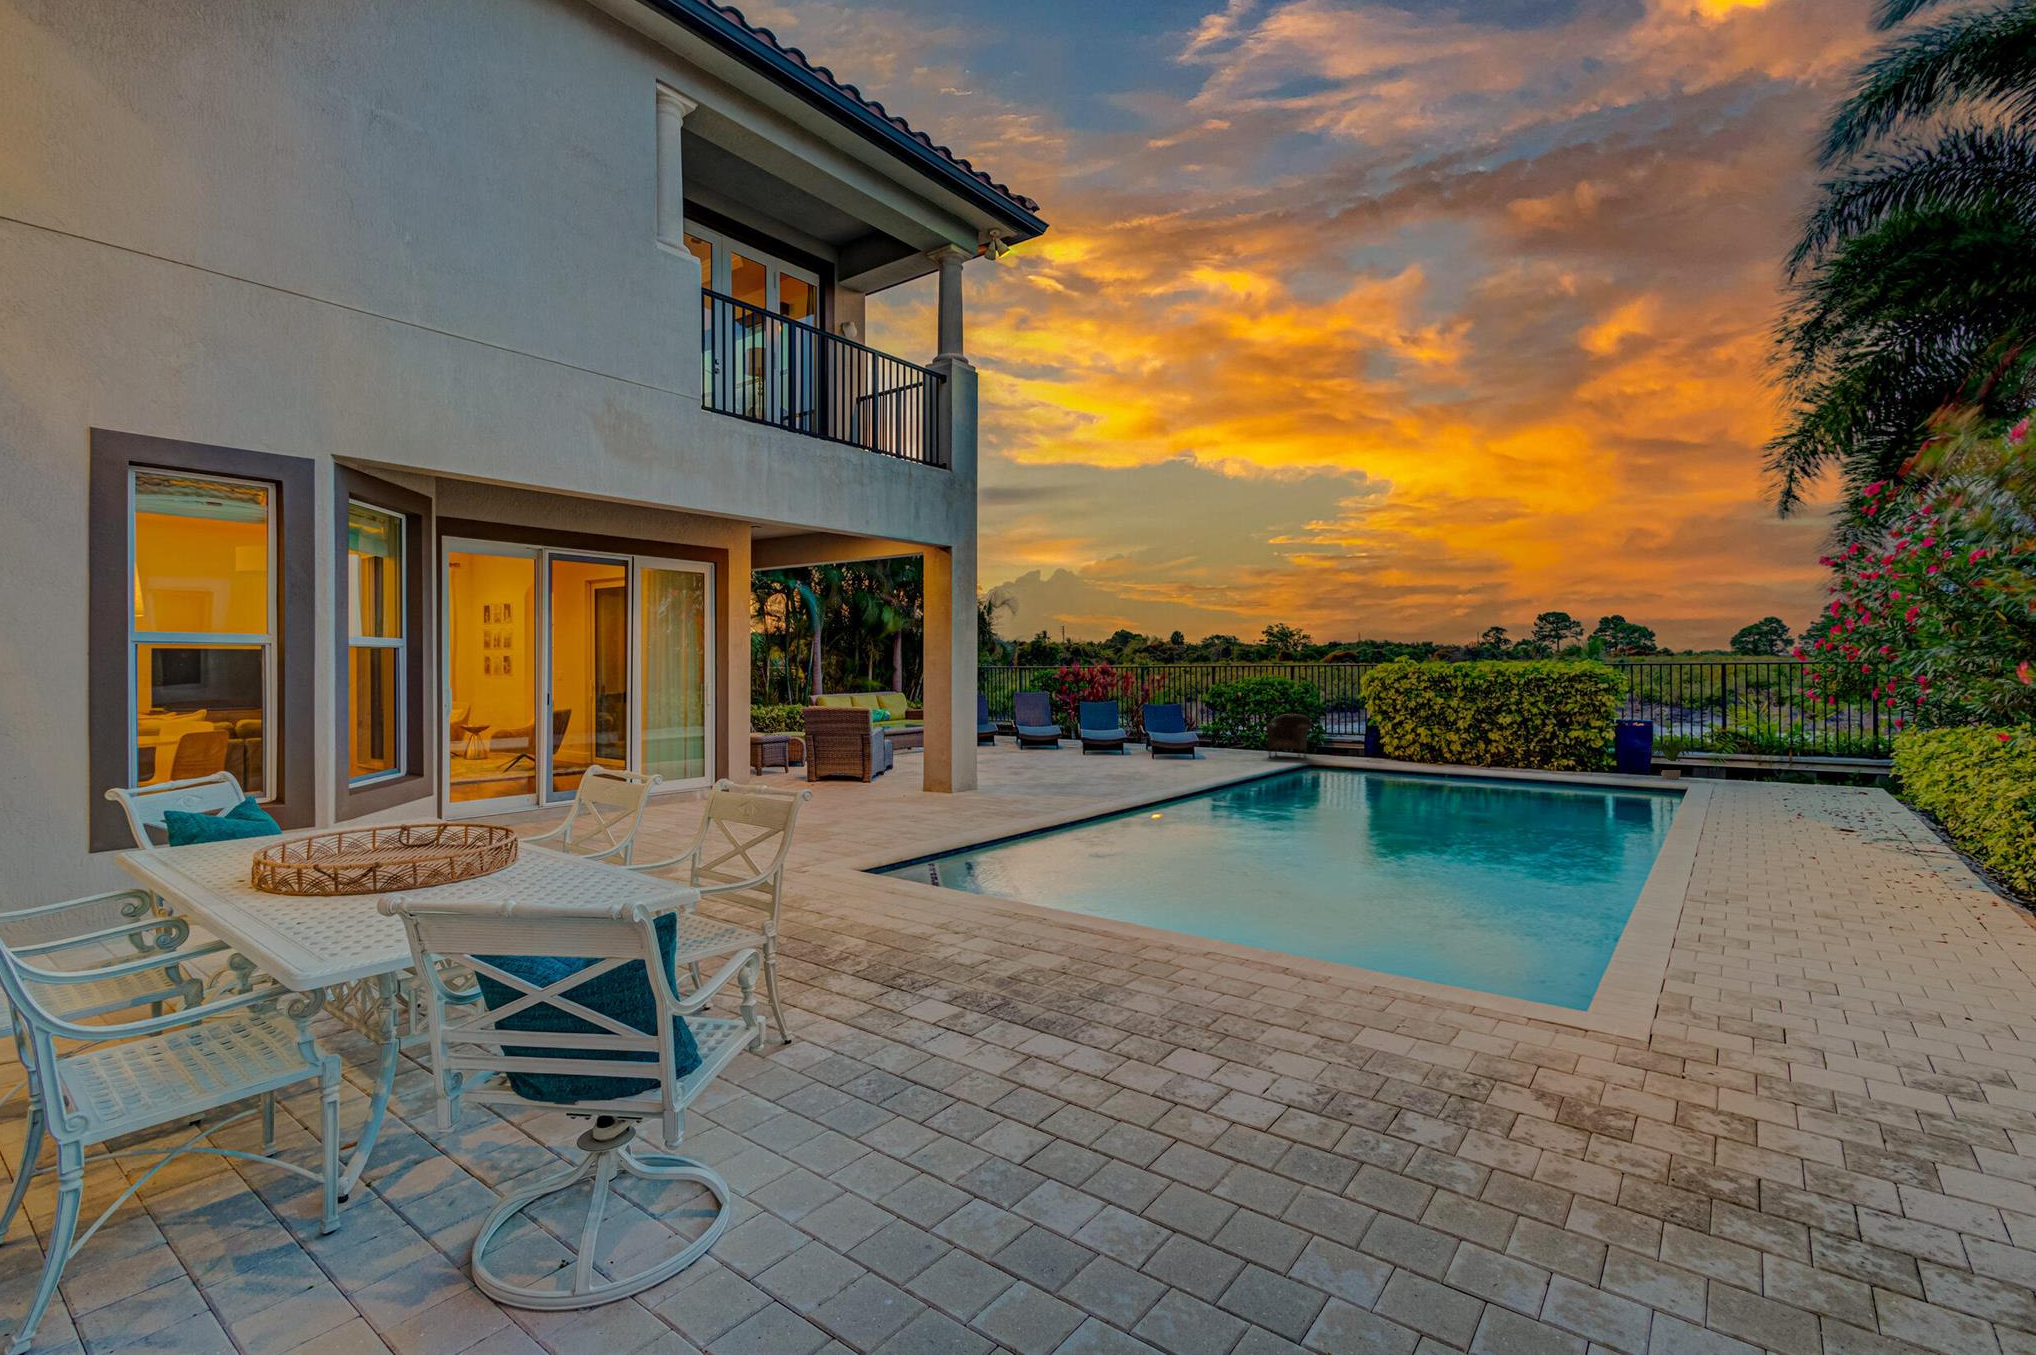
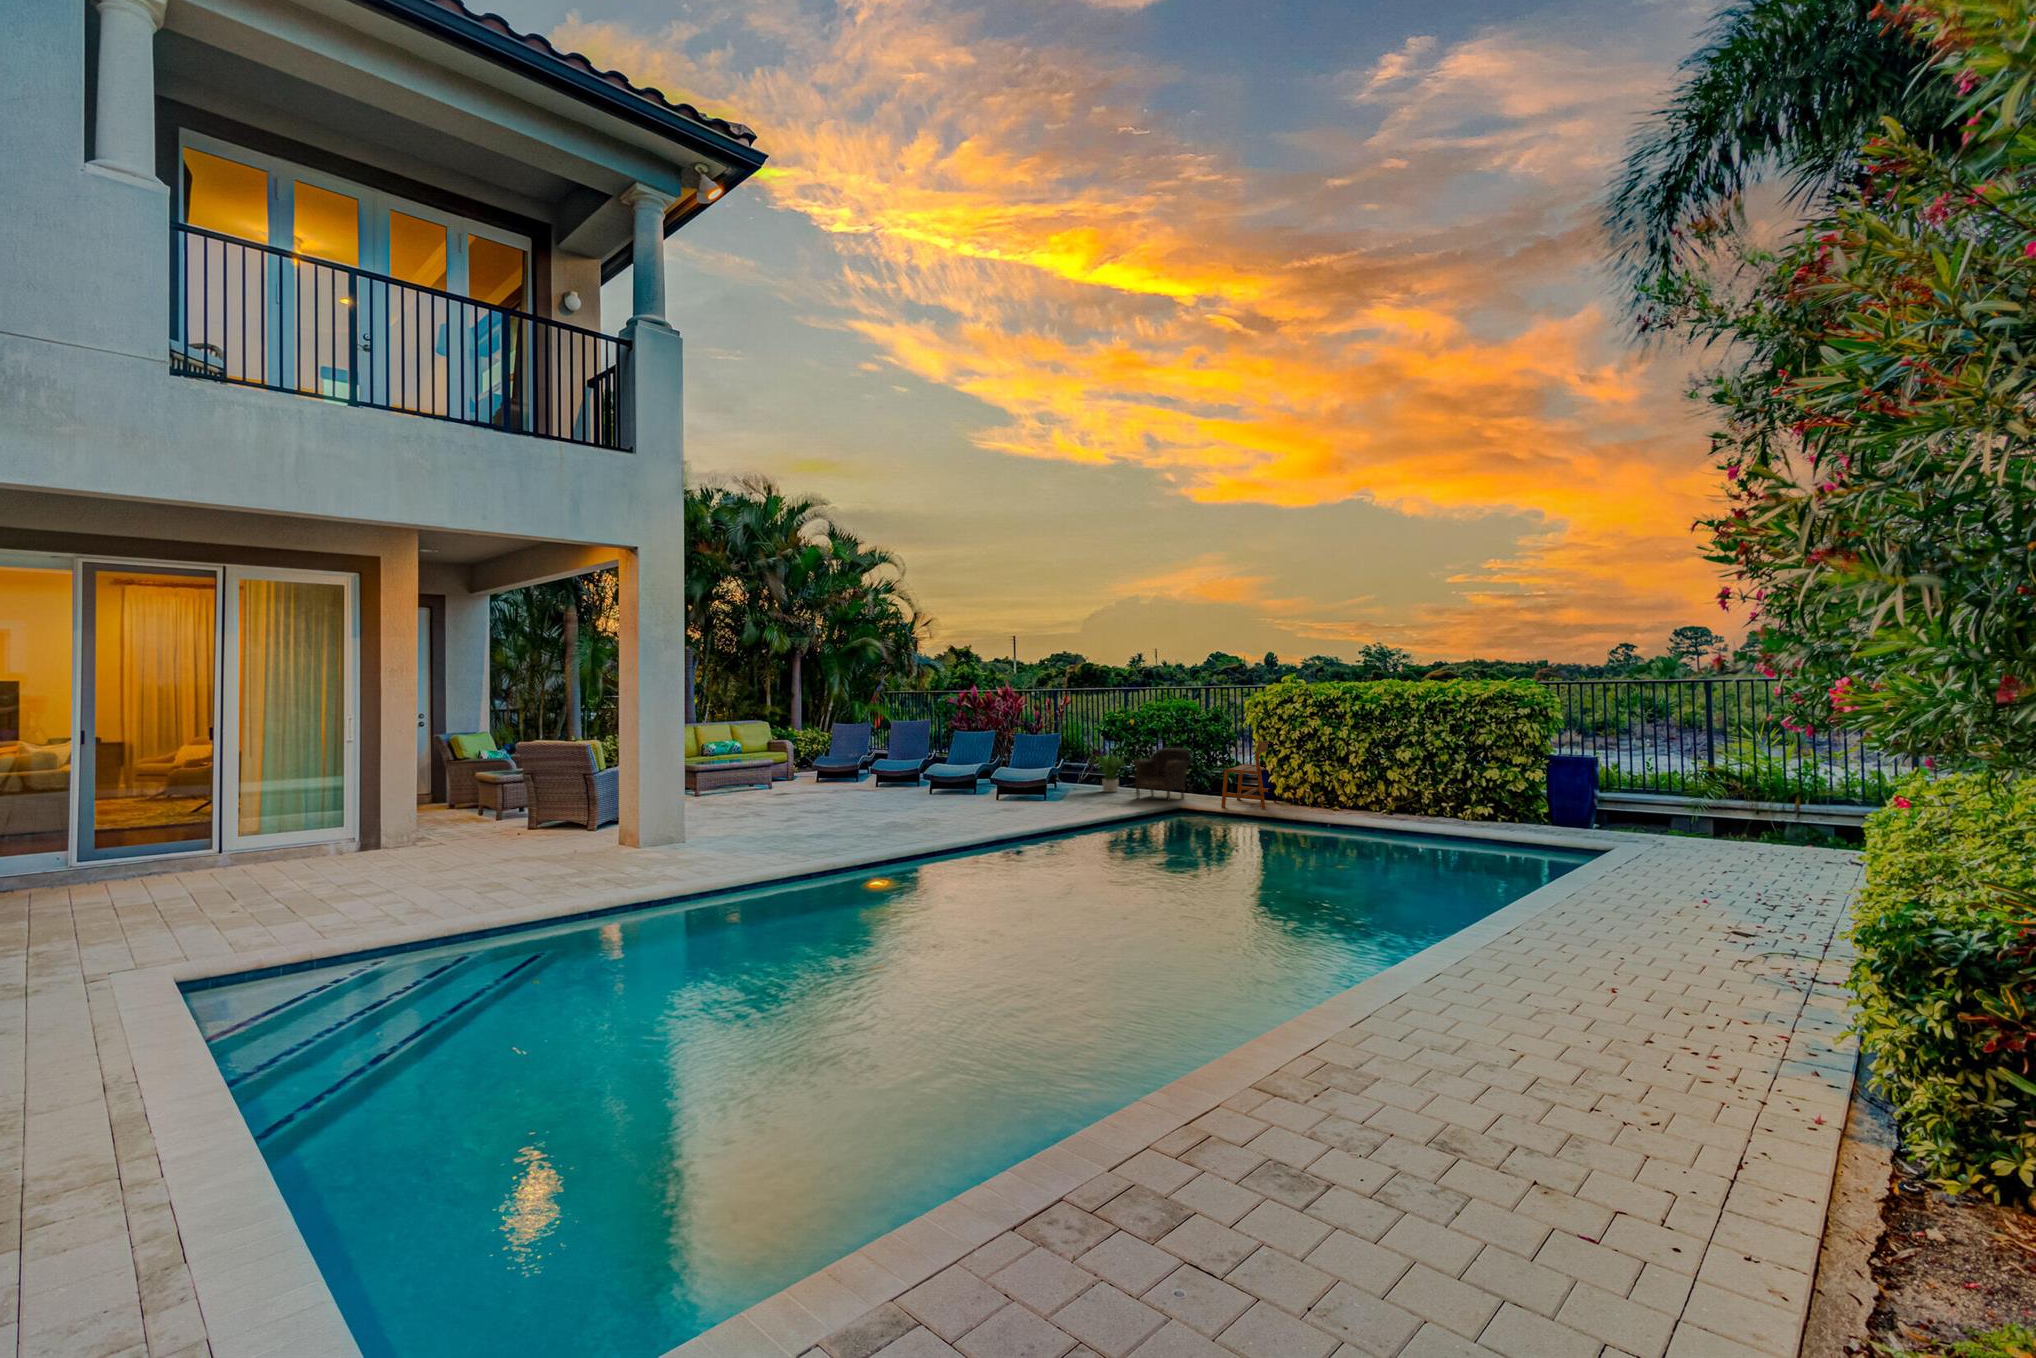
bench: none [1351,707,1389,764] -> present [1221,739,1276,809]
potted plant: present [1651,740,1694,779] -> present [1088,755,1133,792]

